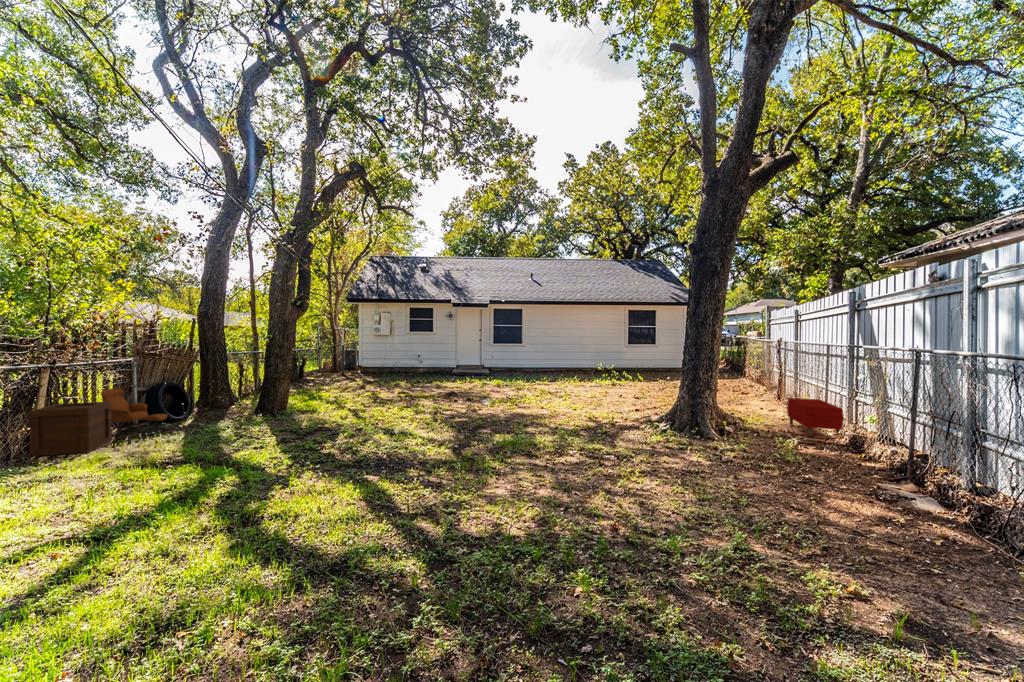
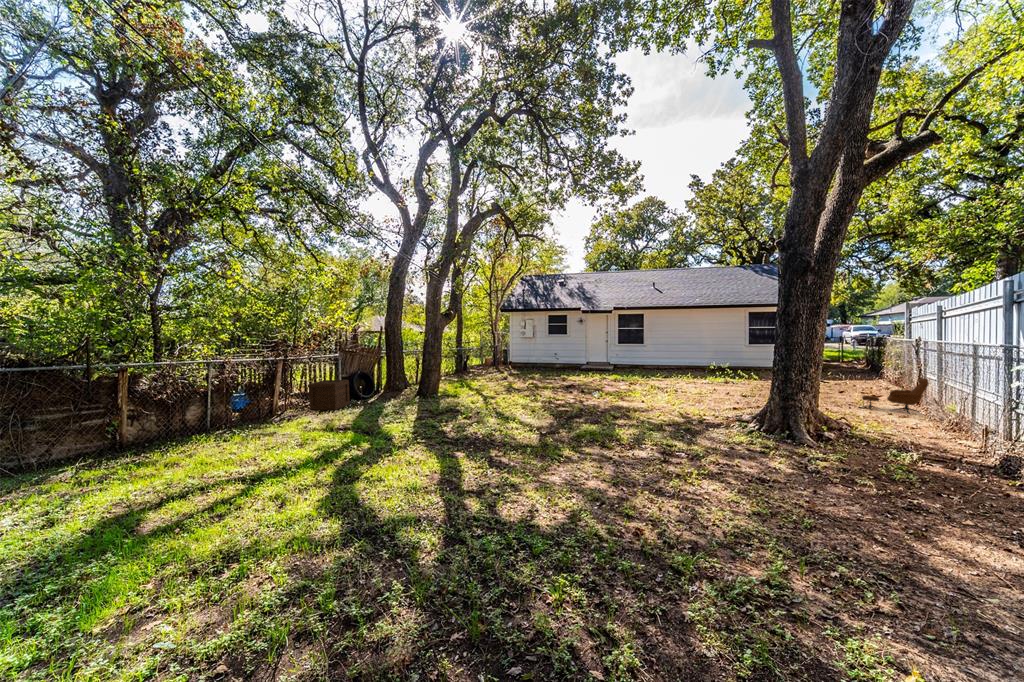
lounge chair: present [101,388,167,433] -> present [862,378,929,414]
bench: present [787,398,843,437] -> none [916,404,993,456]

